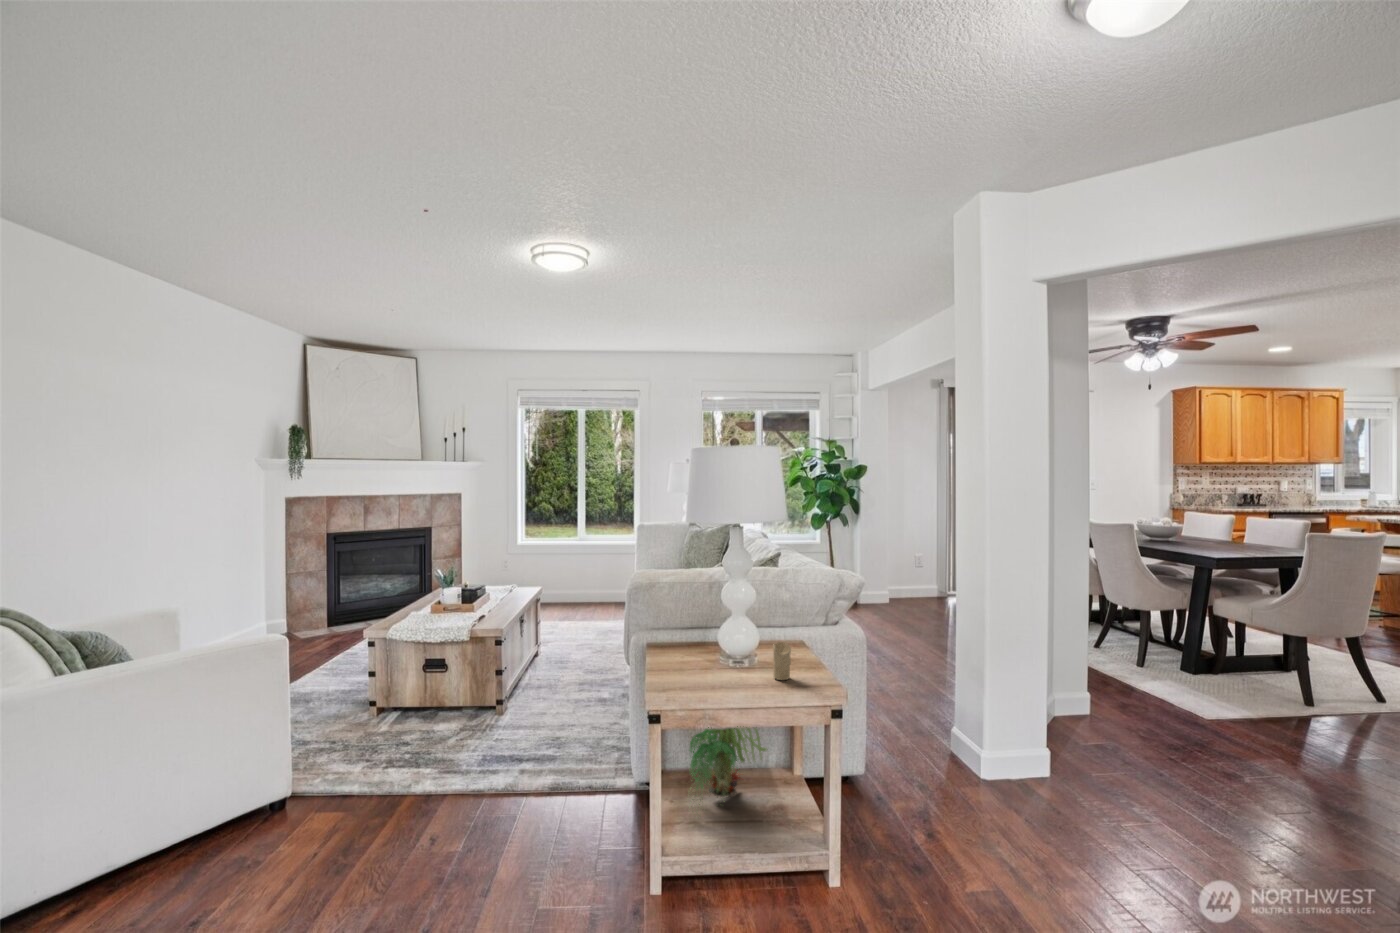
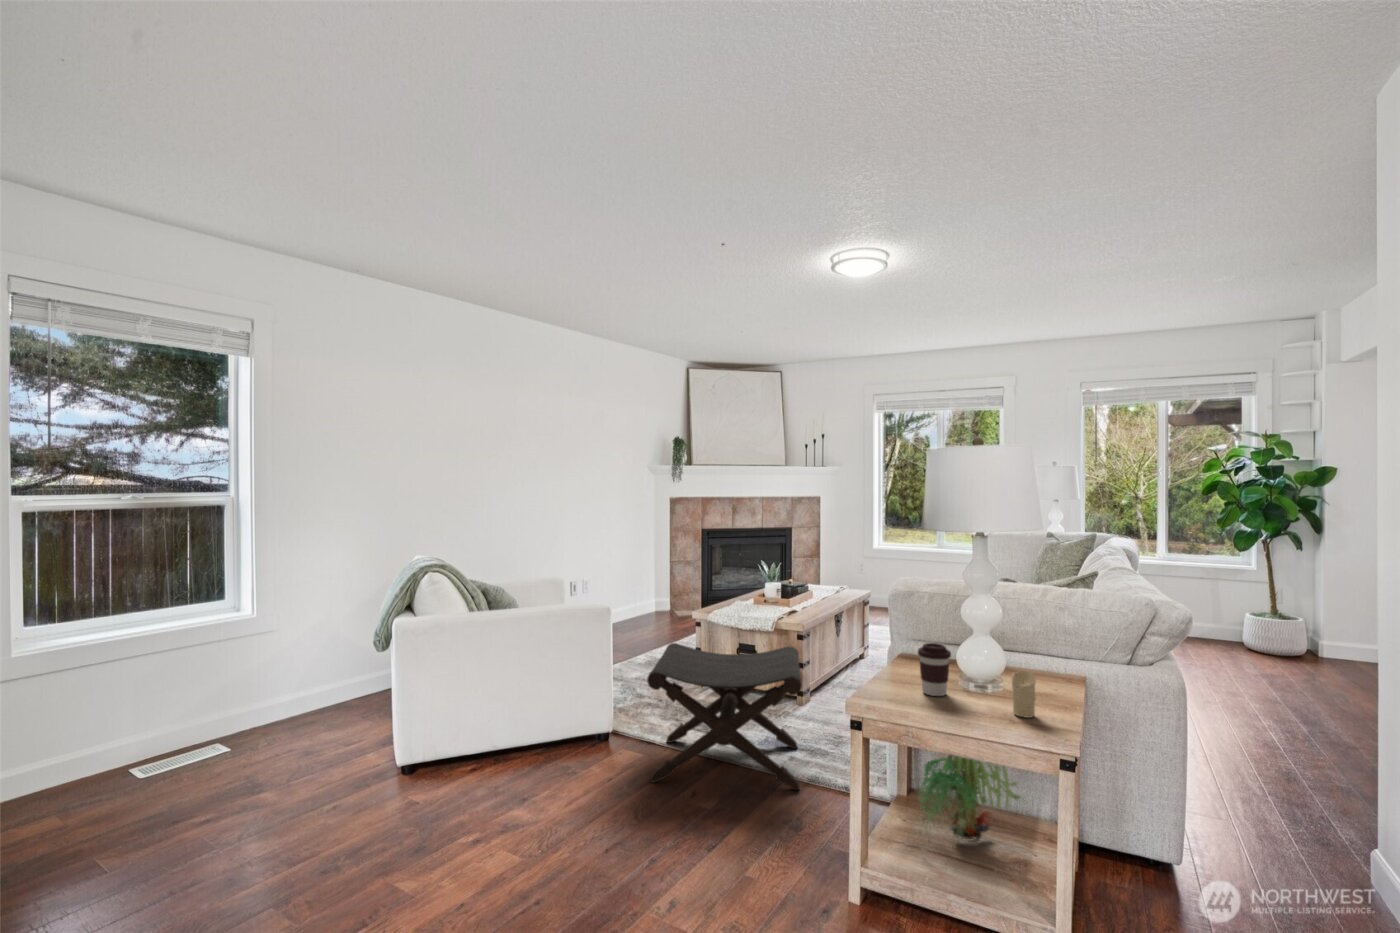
coffee cup: none [691,629,719,676] -> present [918,643,951,696]
footstool: none [364,654,547,838] -> present [647,643,802,790]

